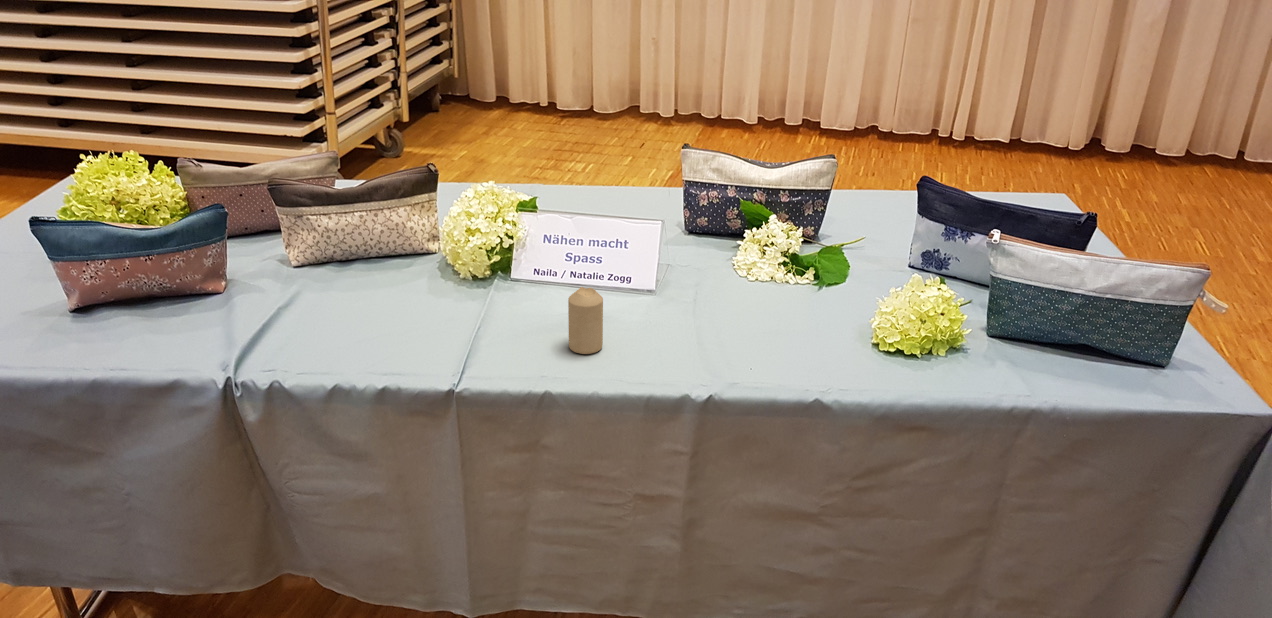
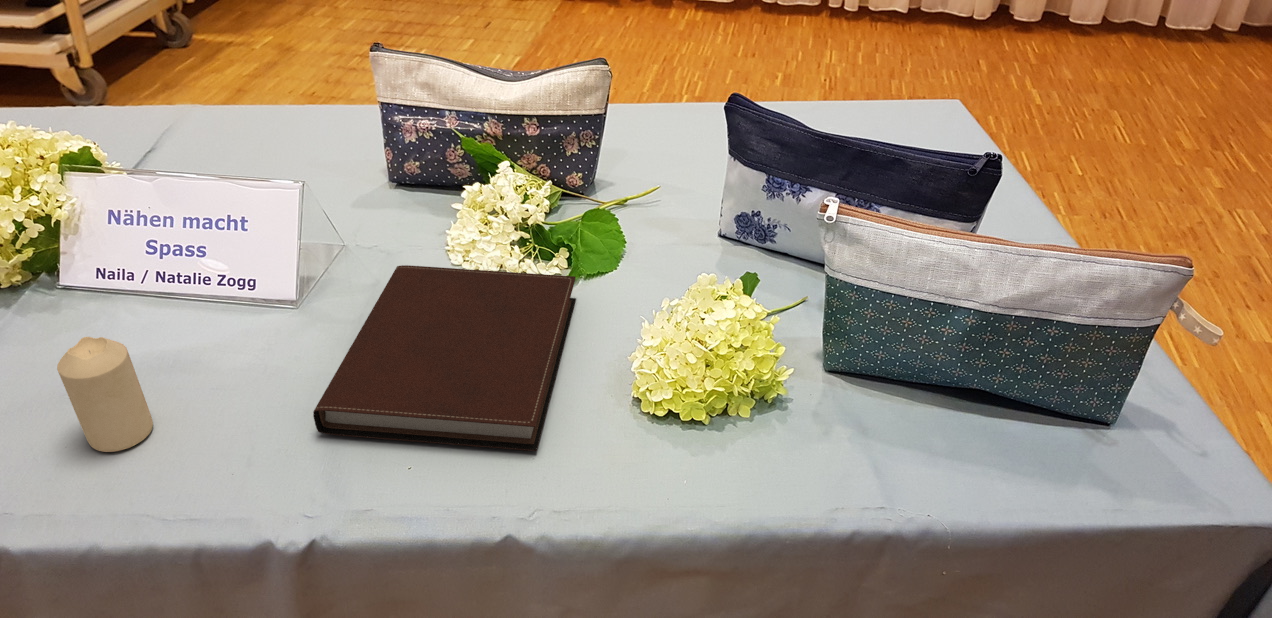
notebook: none [697,273,828,364] -> present [313,265,576,451]

